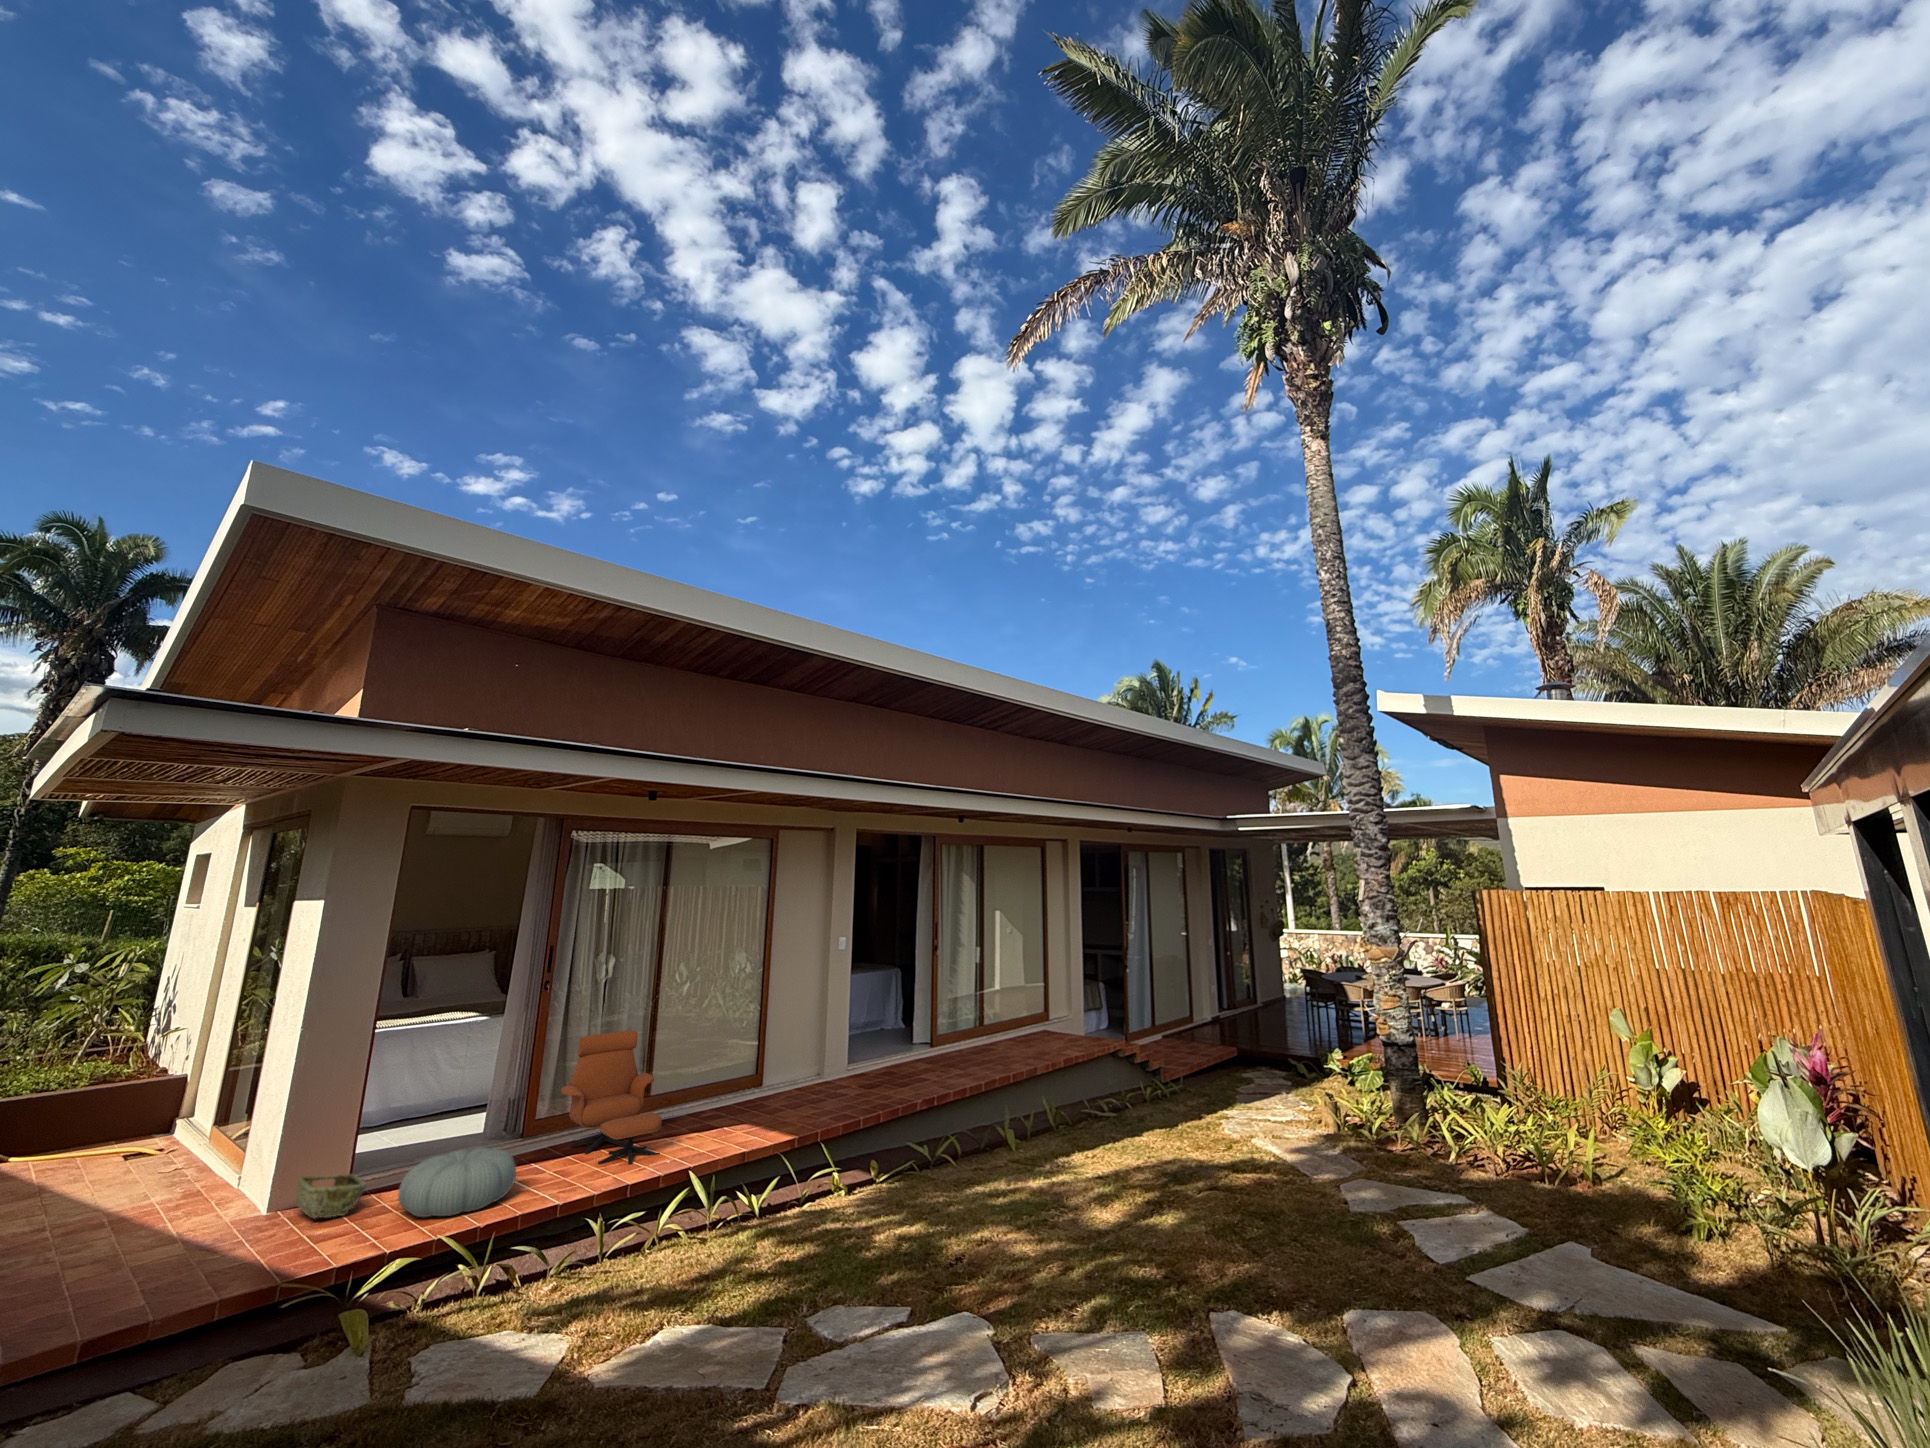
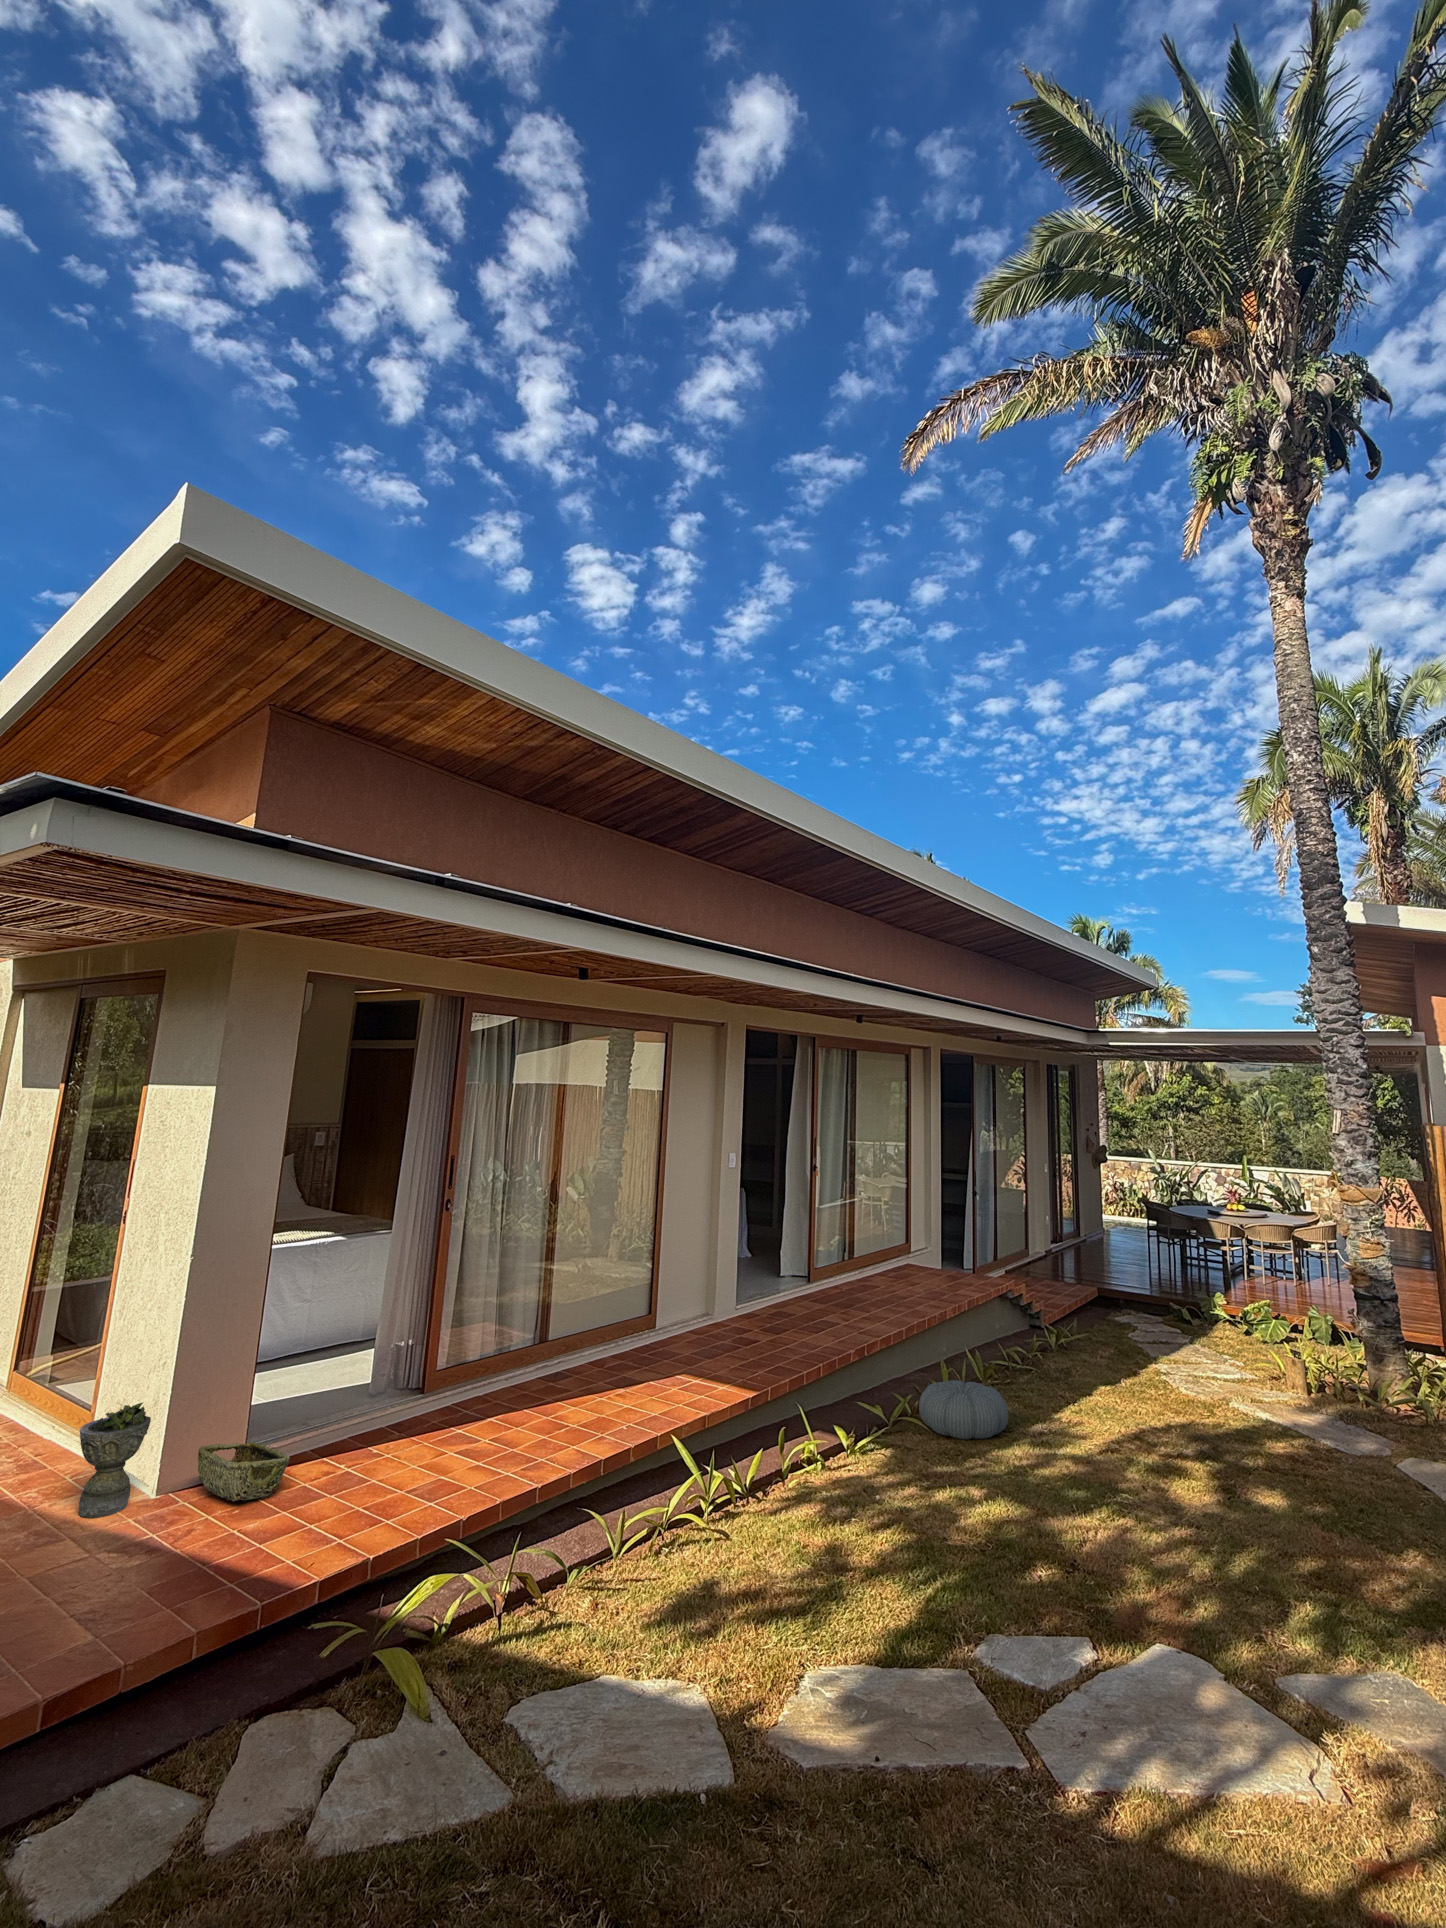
lounge chair: present [561,1031,662,1165] -> none [468,1266,601,1432]
planter: none [197,1142,262,1232] -> present [79,1402,151,1518]
pouf: present [398,1148,516,1217] -> present [919,1380,1008,1440]

